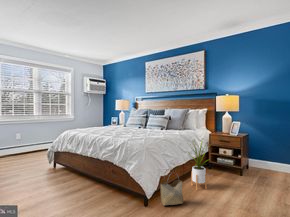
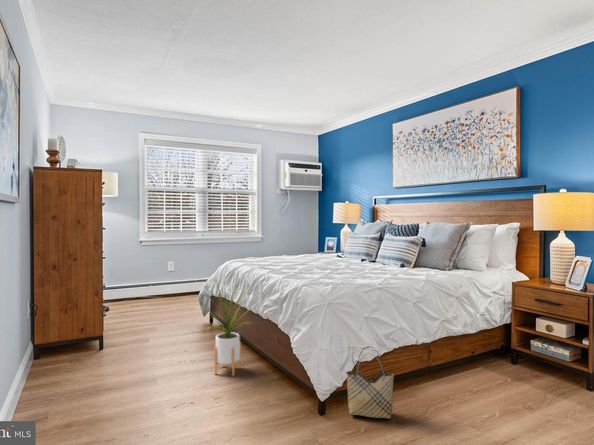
house plant: present [191,141,208,190] -> present [214,287,242,376]

